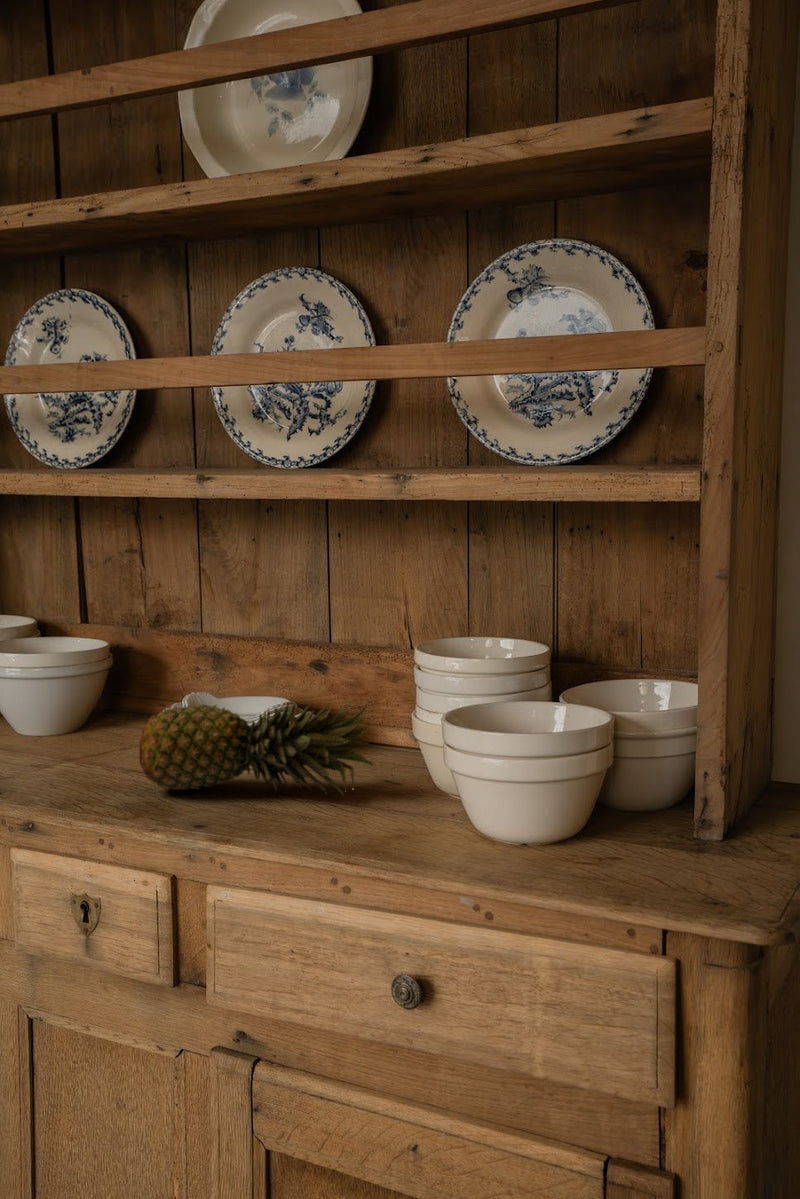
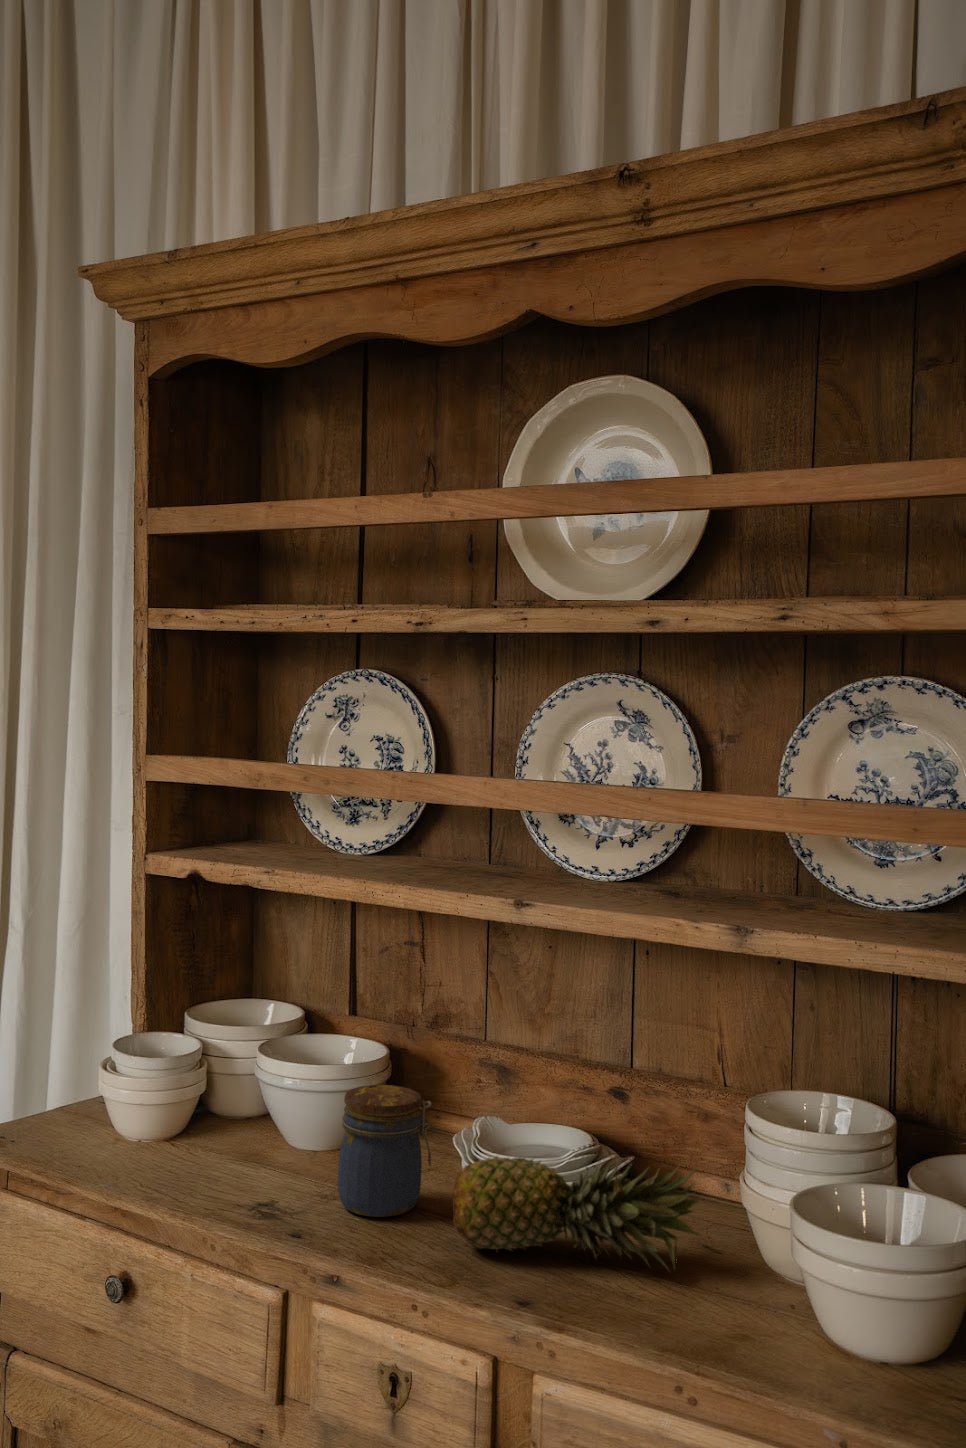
jar: none [43,658,132,774] -> present [338,1085,431,1217]

